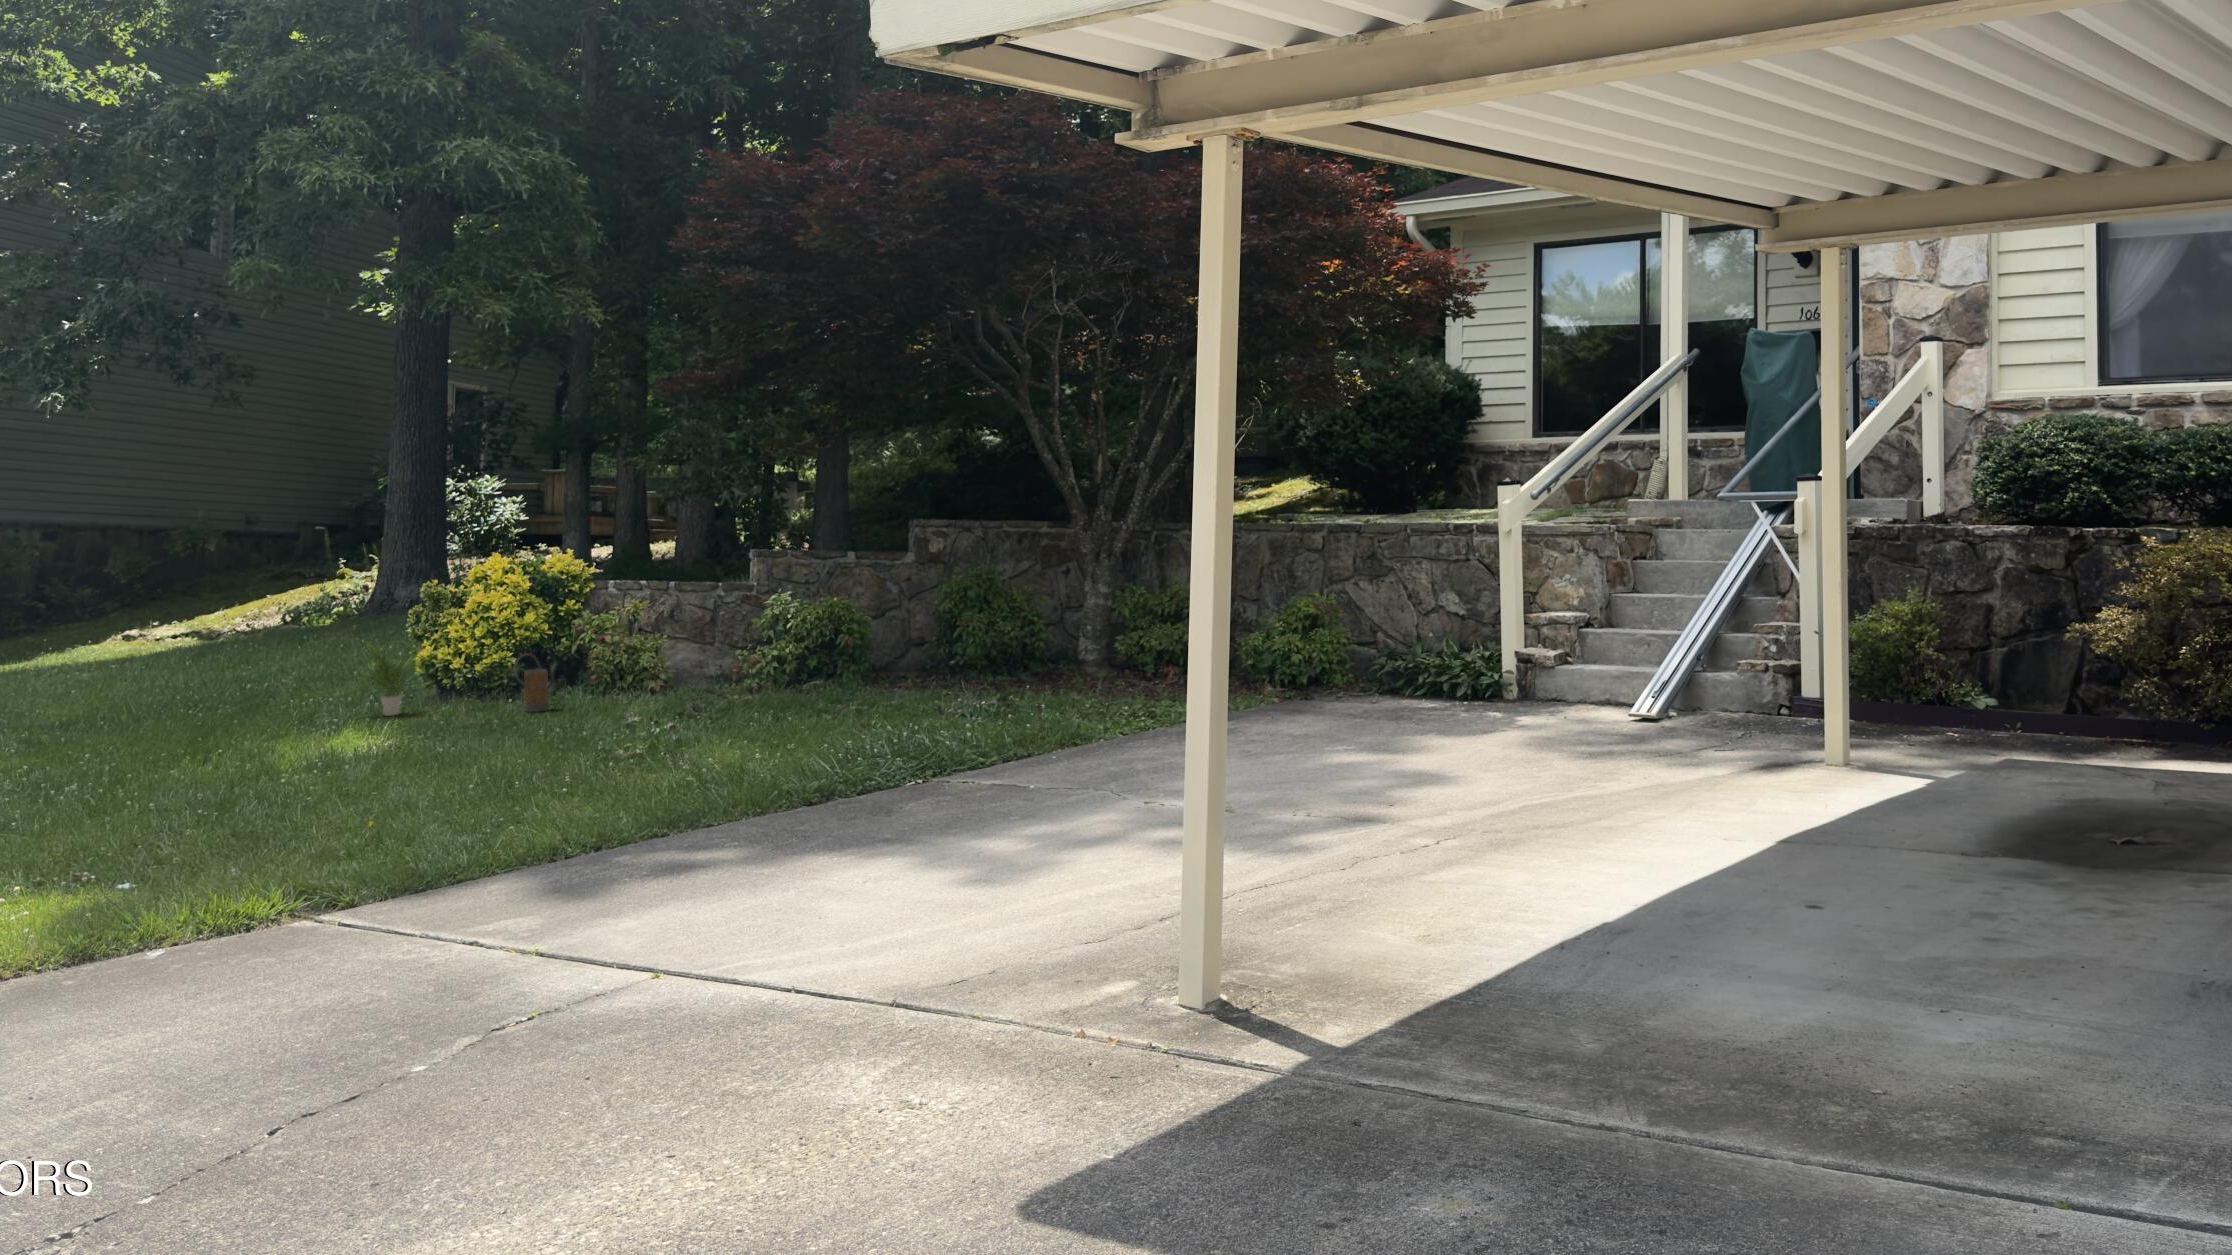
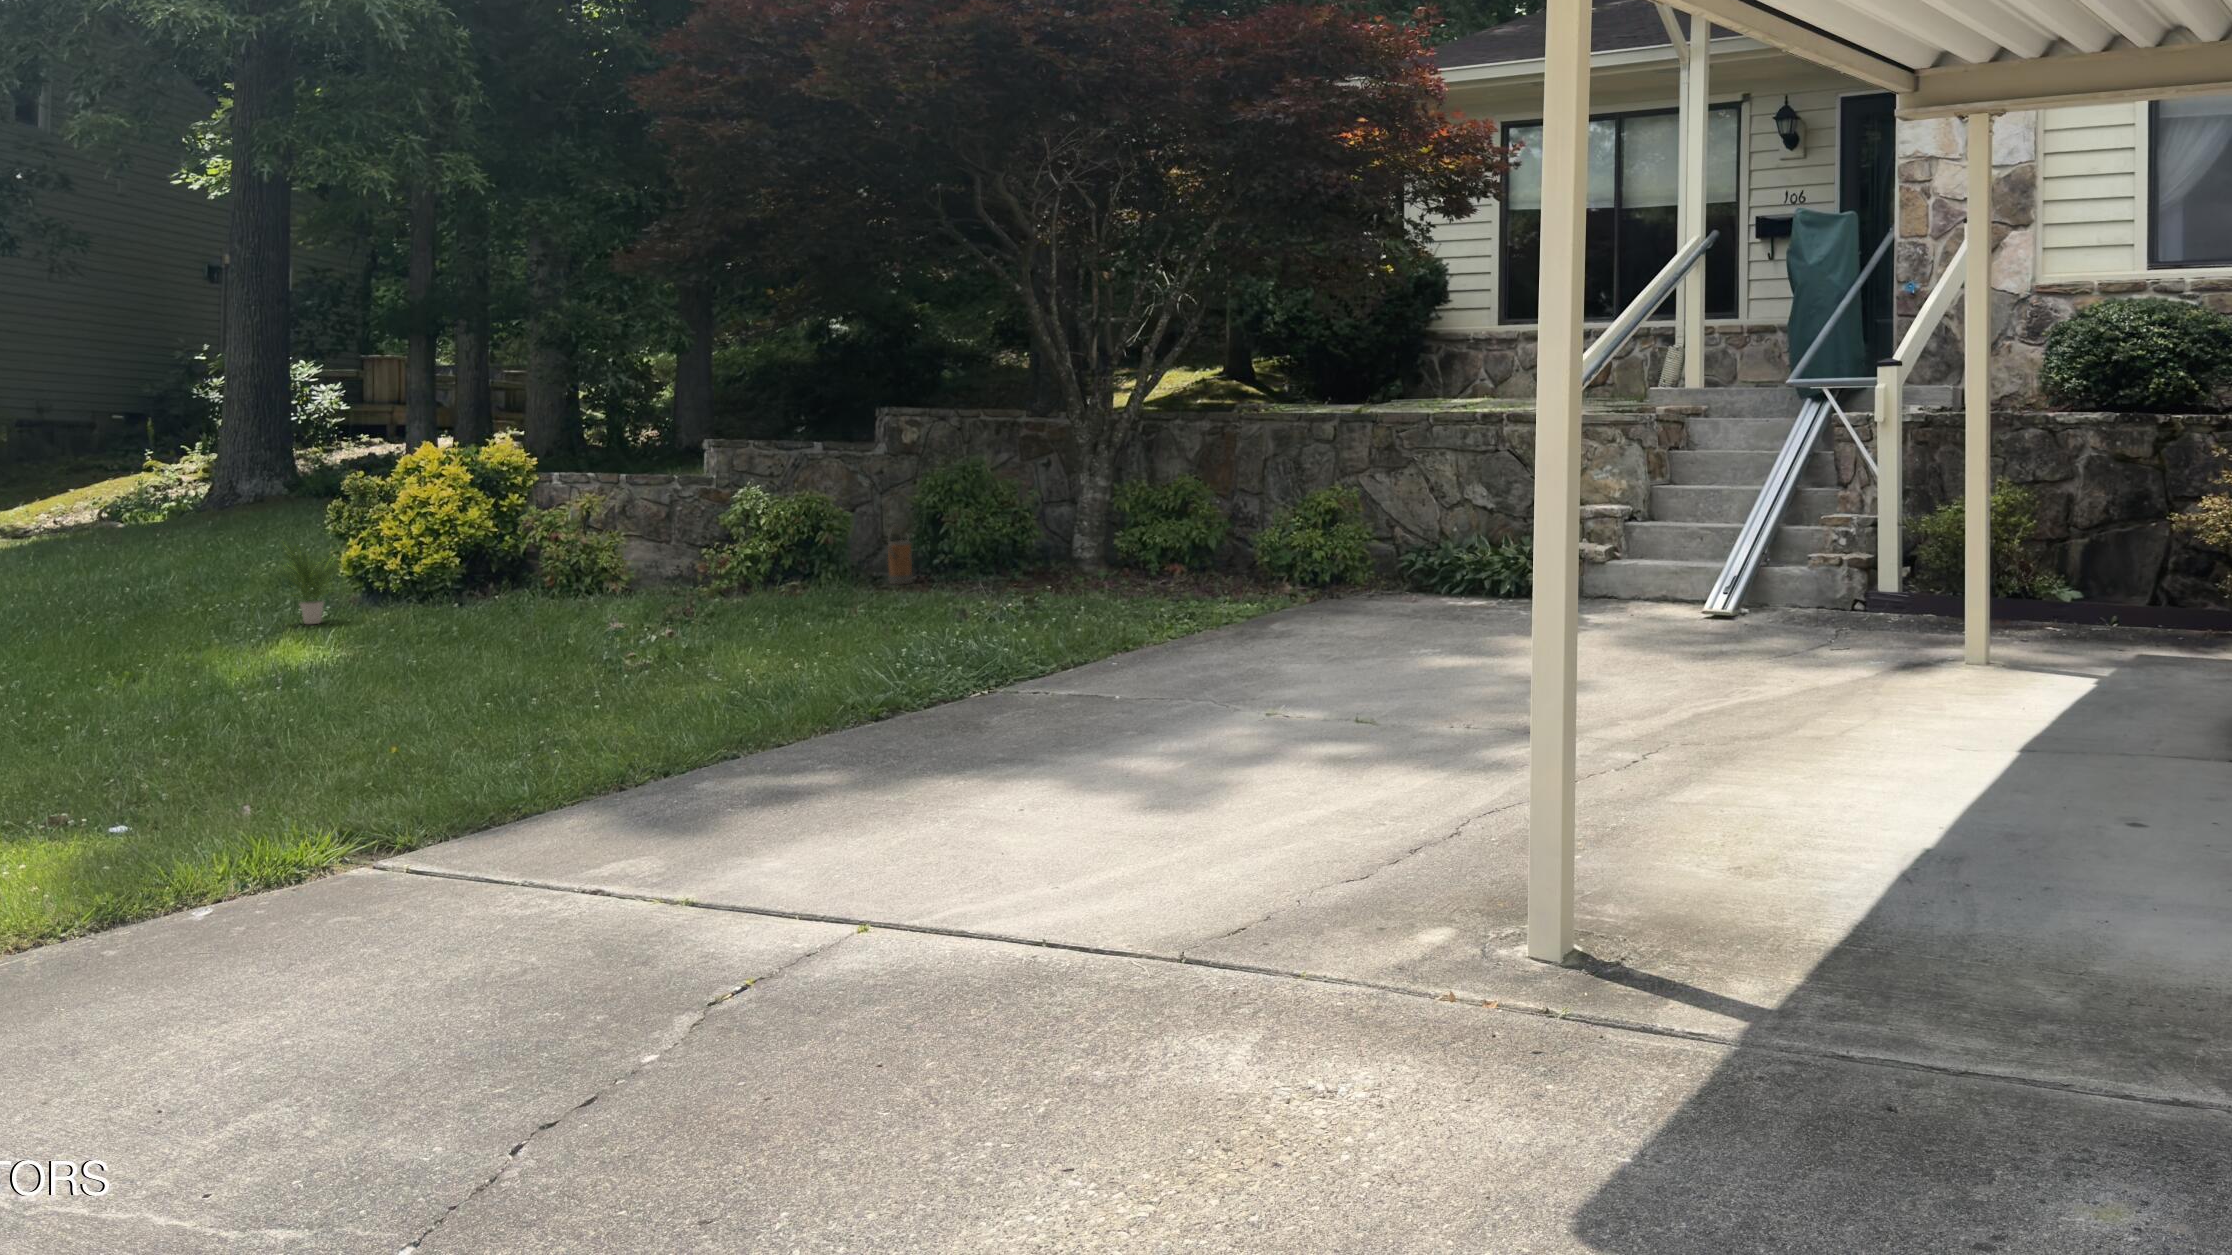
watering can: present [514,653,556,712] -> present [888,525,913,584]

